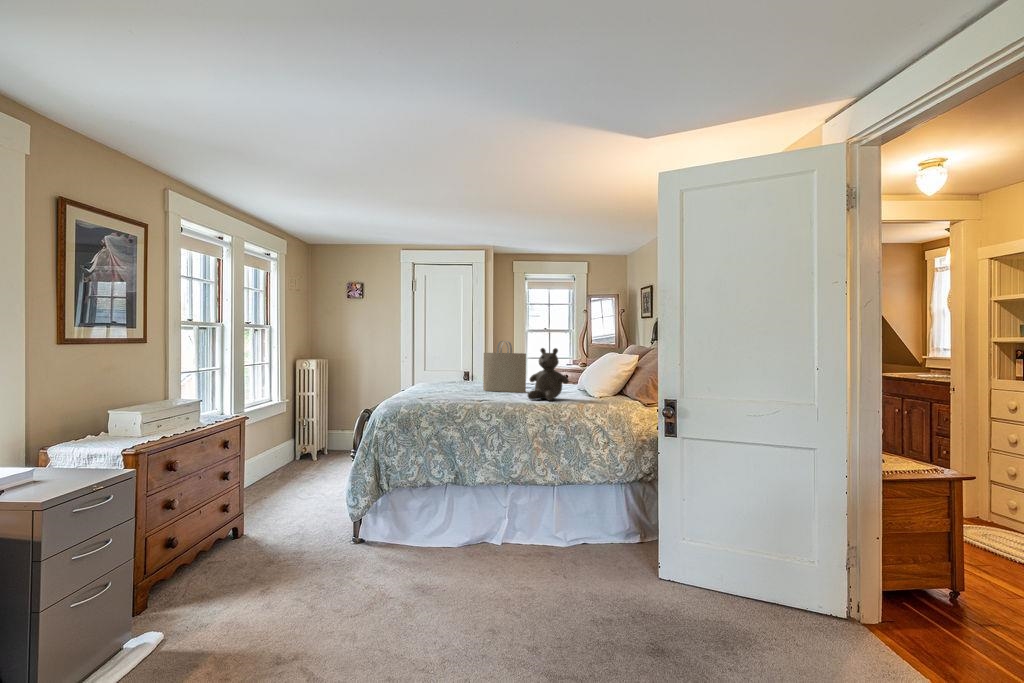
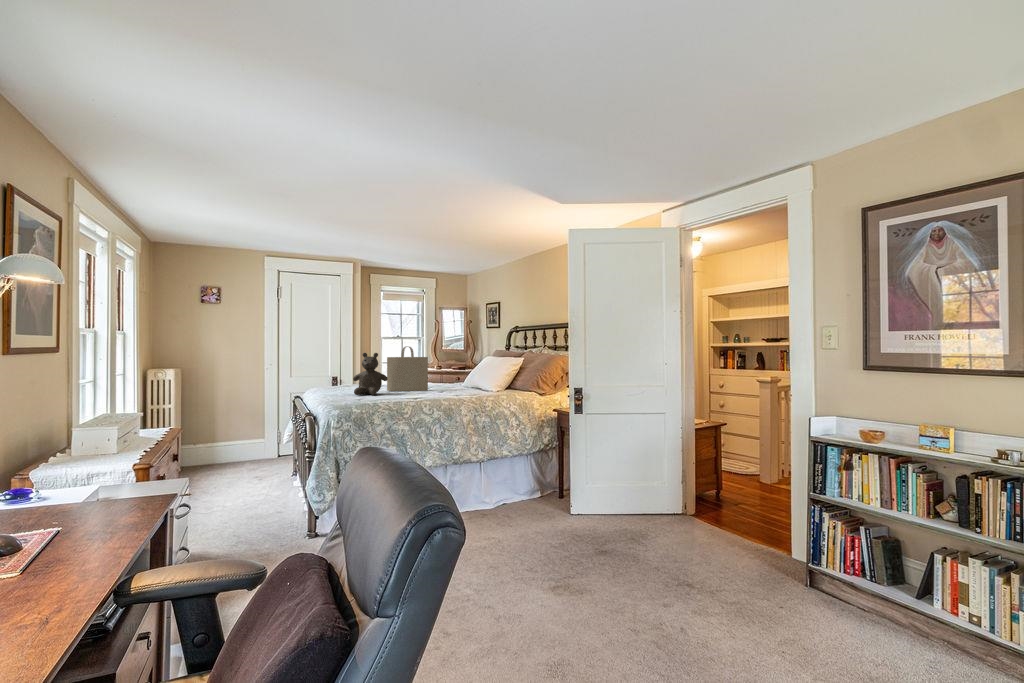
teddy bear: present [528,348,569,401] -> present [353,353,388,395]

